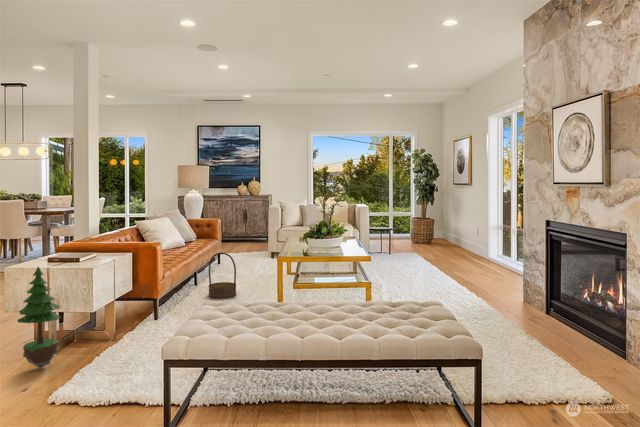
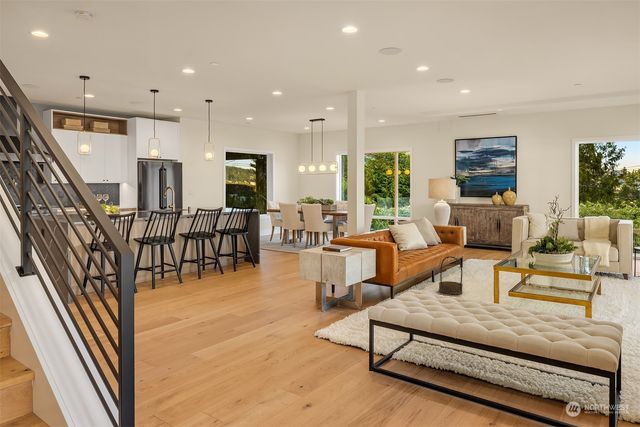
potted tree: present [17,267,61,368] -> none [304,252,327,318]

